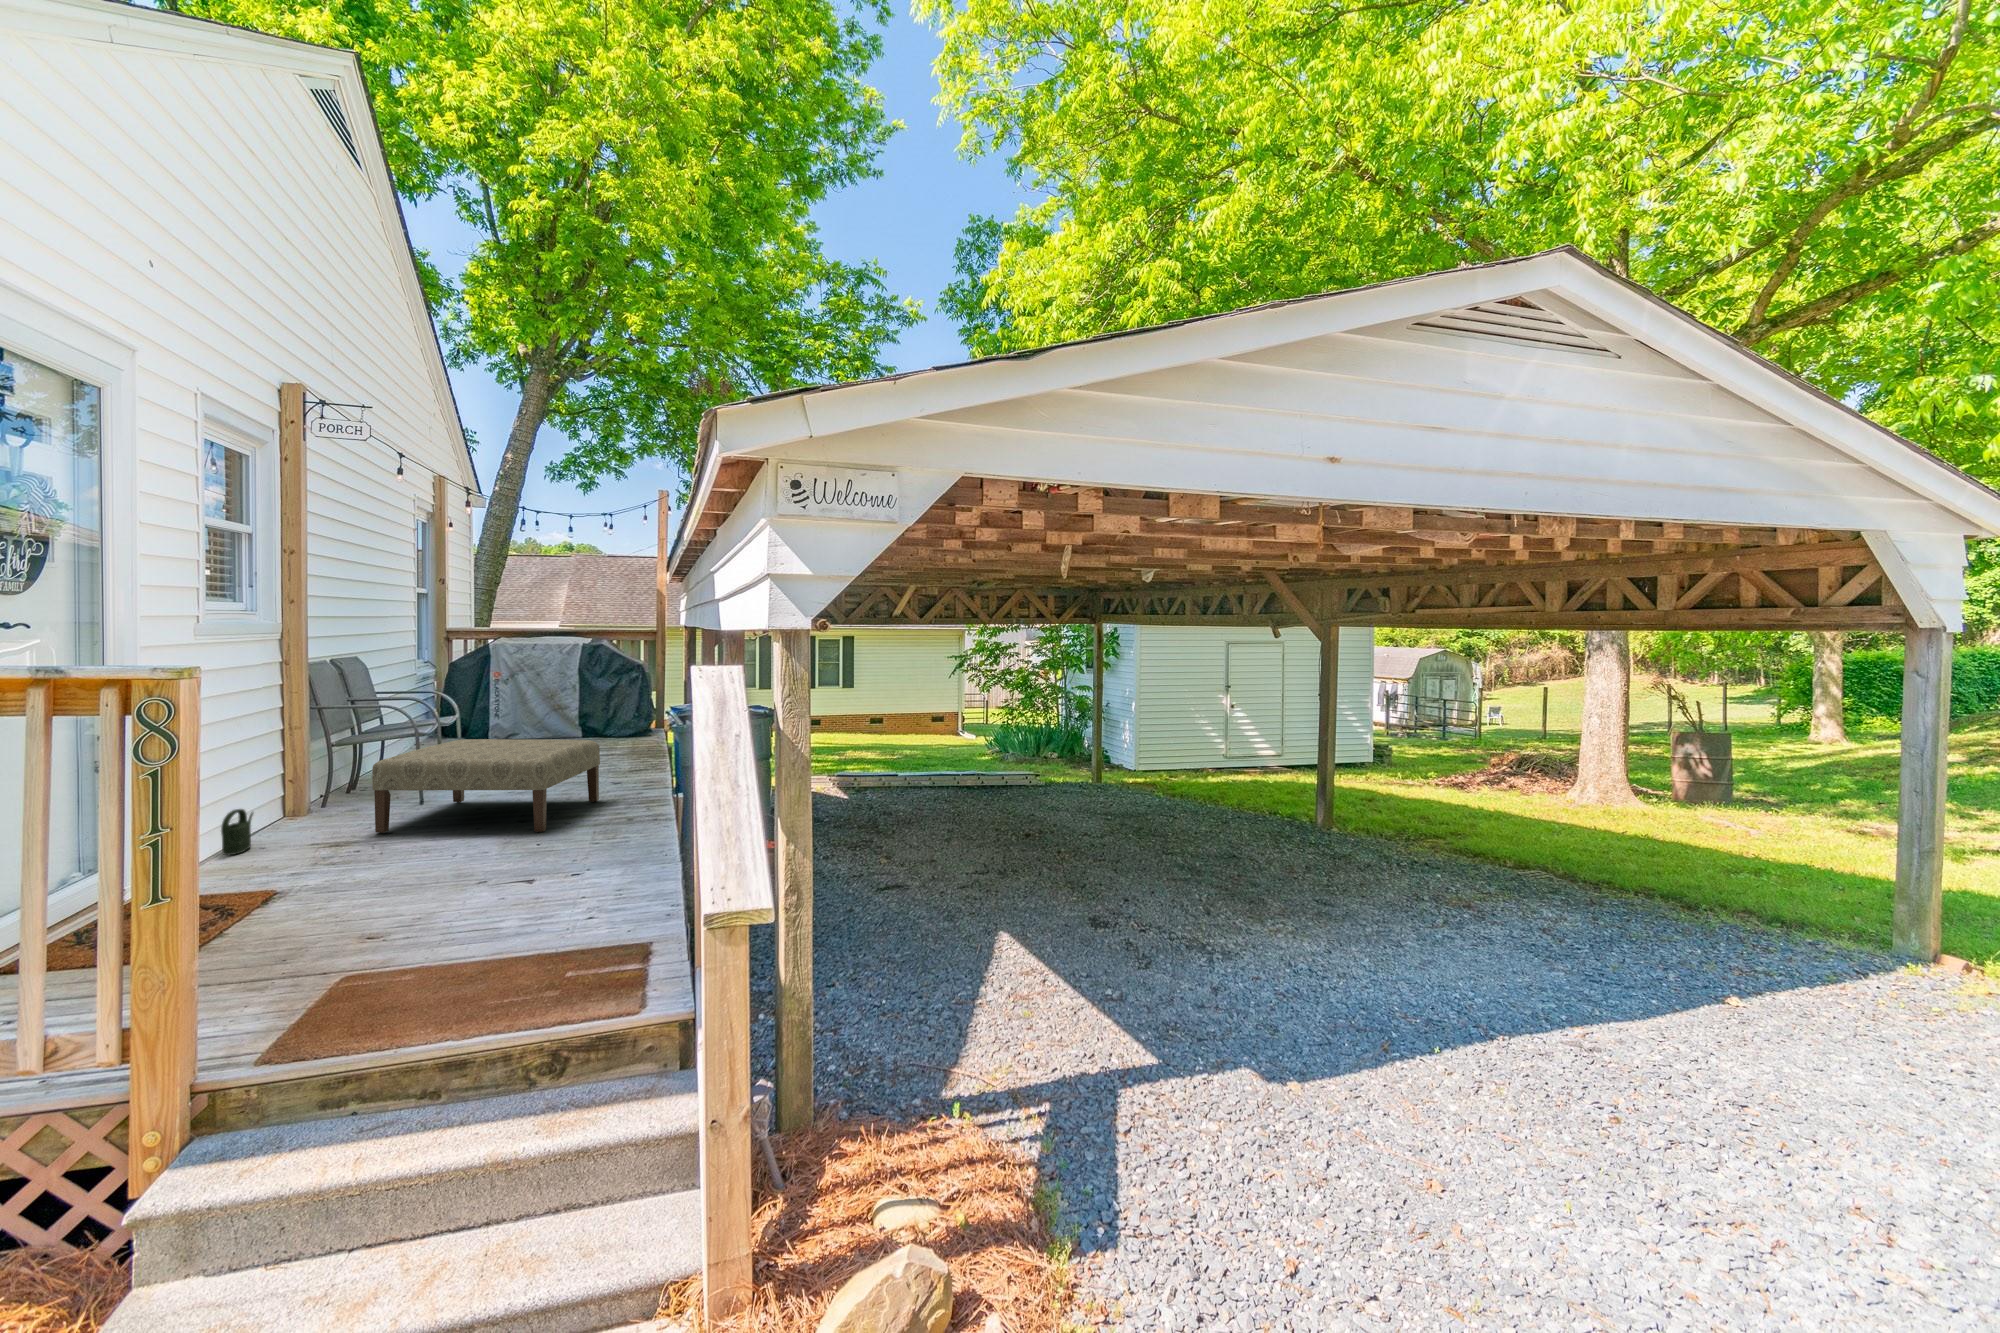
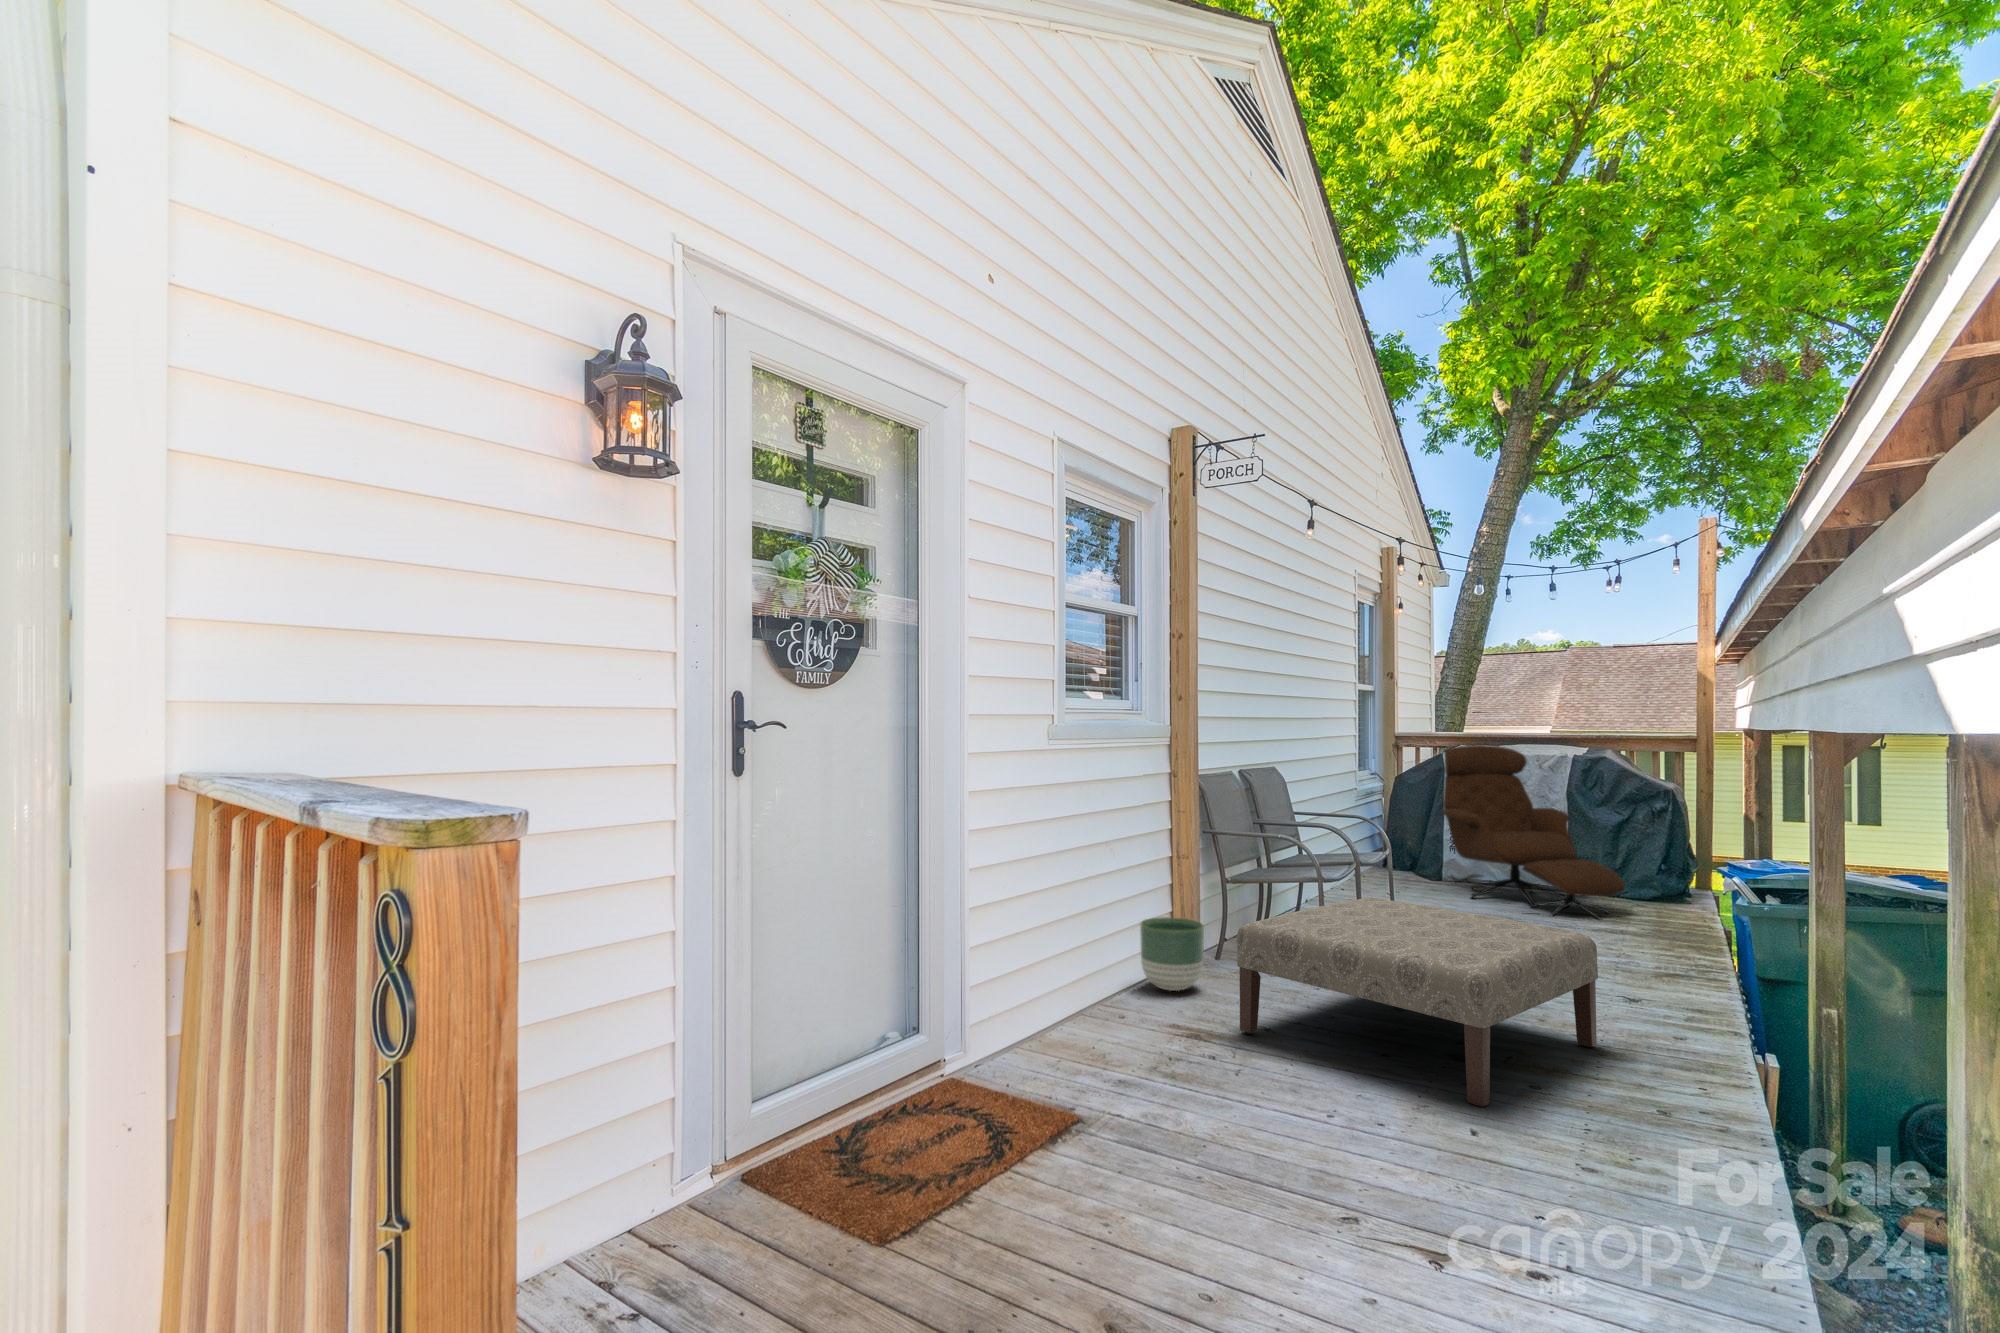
lounge chair: none [489,637,614,751] -> present [1442,745,1625,920]
planter: none [269,773,329,826] -> present [1140,917,1204,991]
watering can: present [221,809,253,855] -> none [1062,963,1111,1026]

